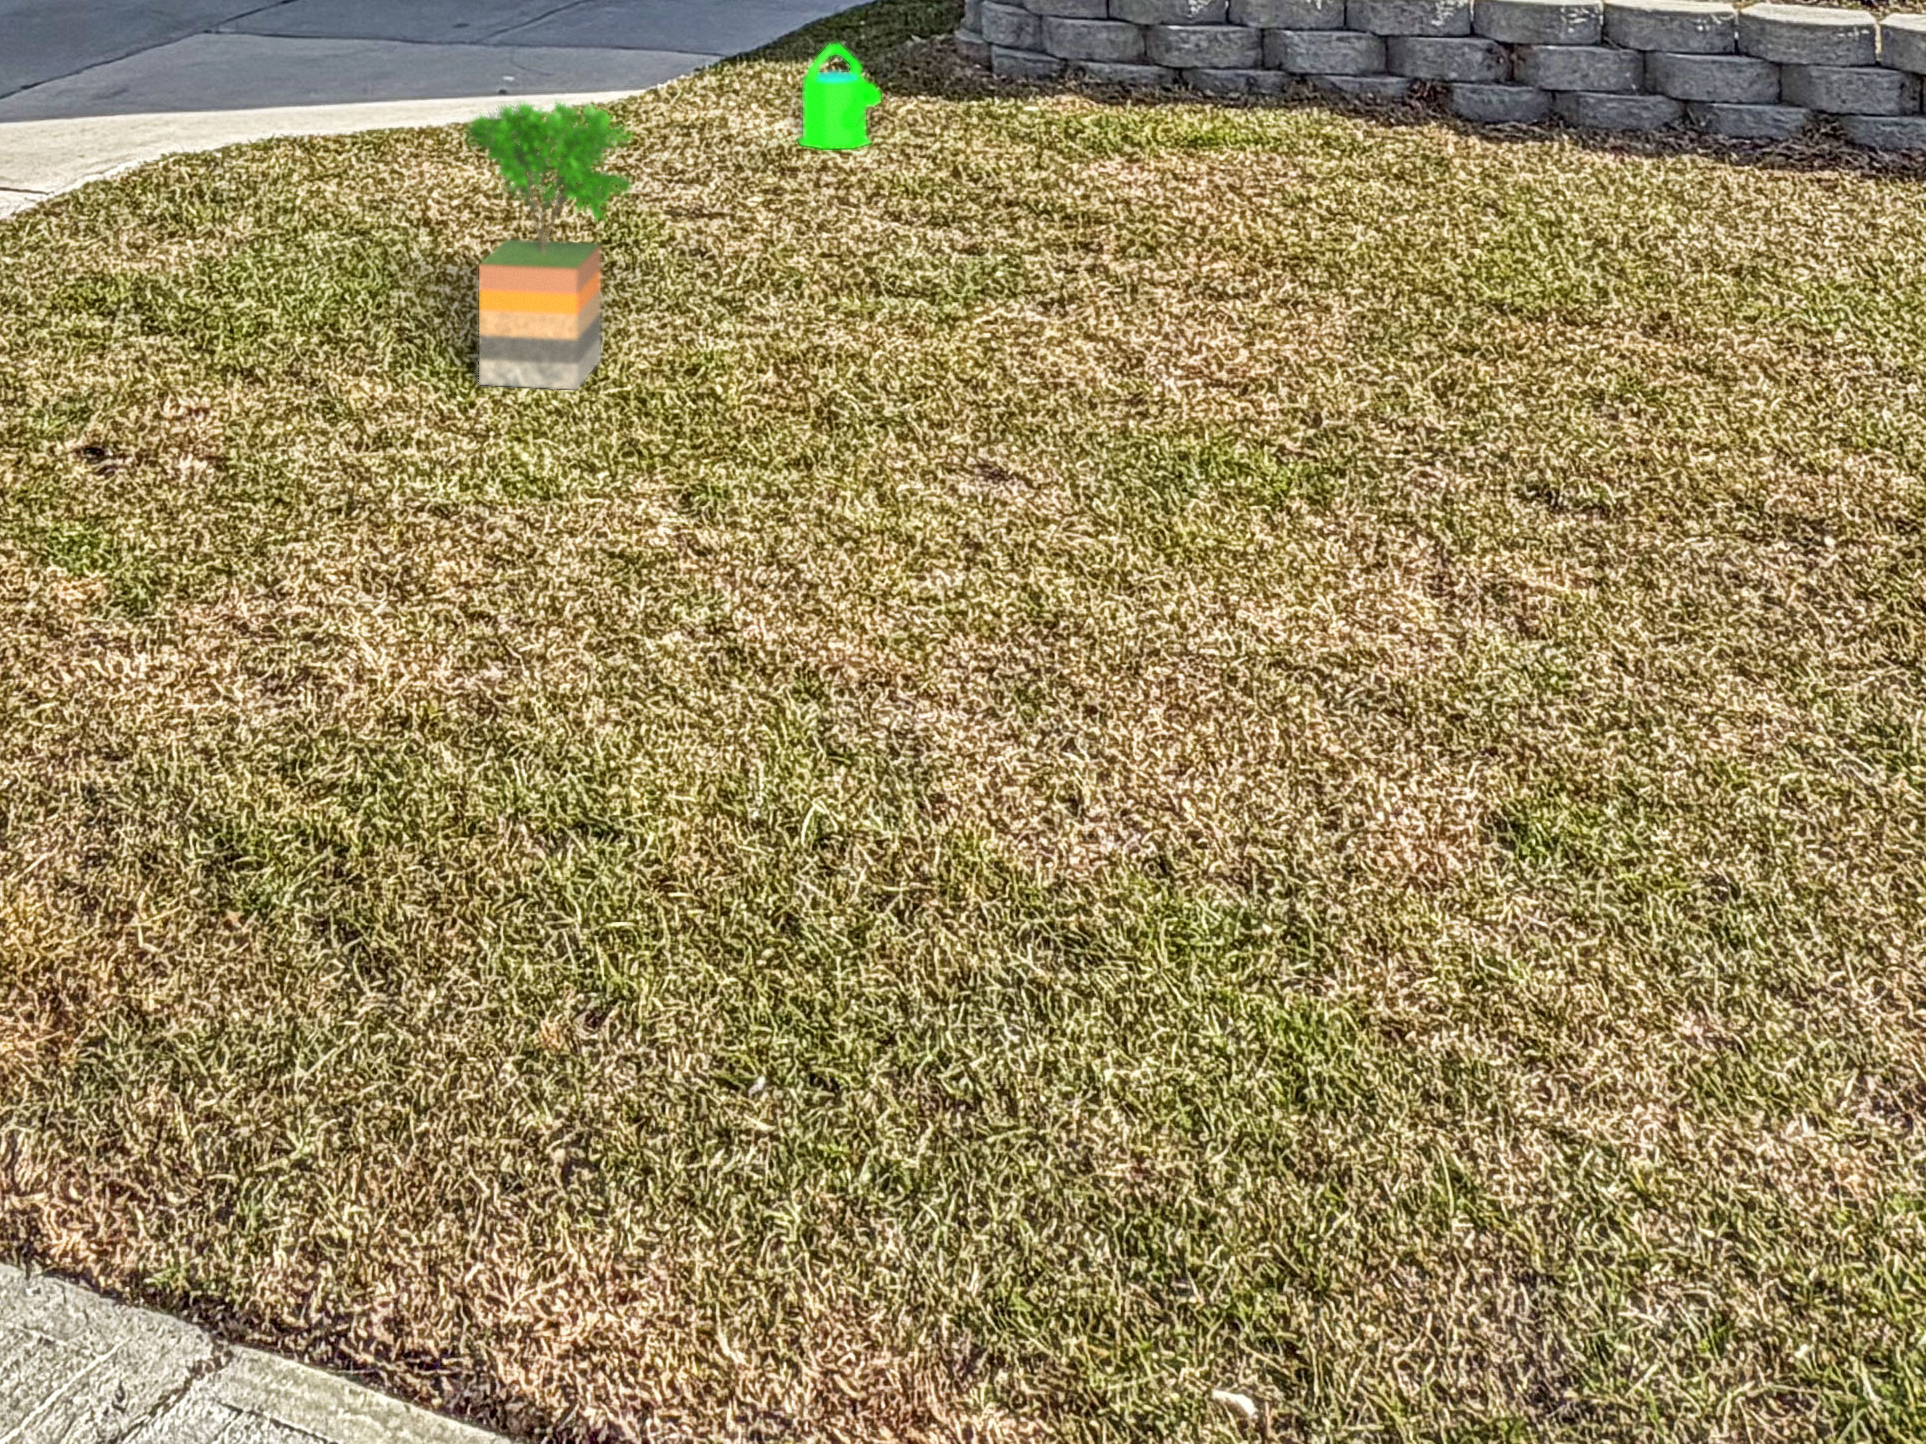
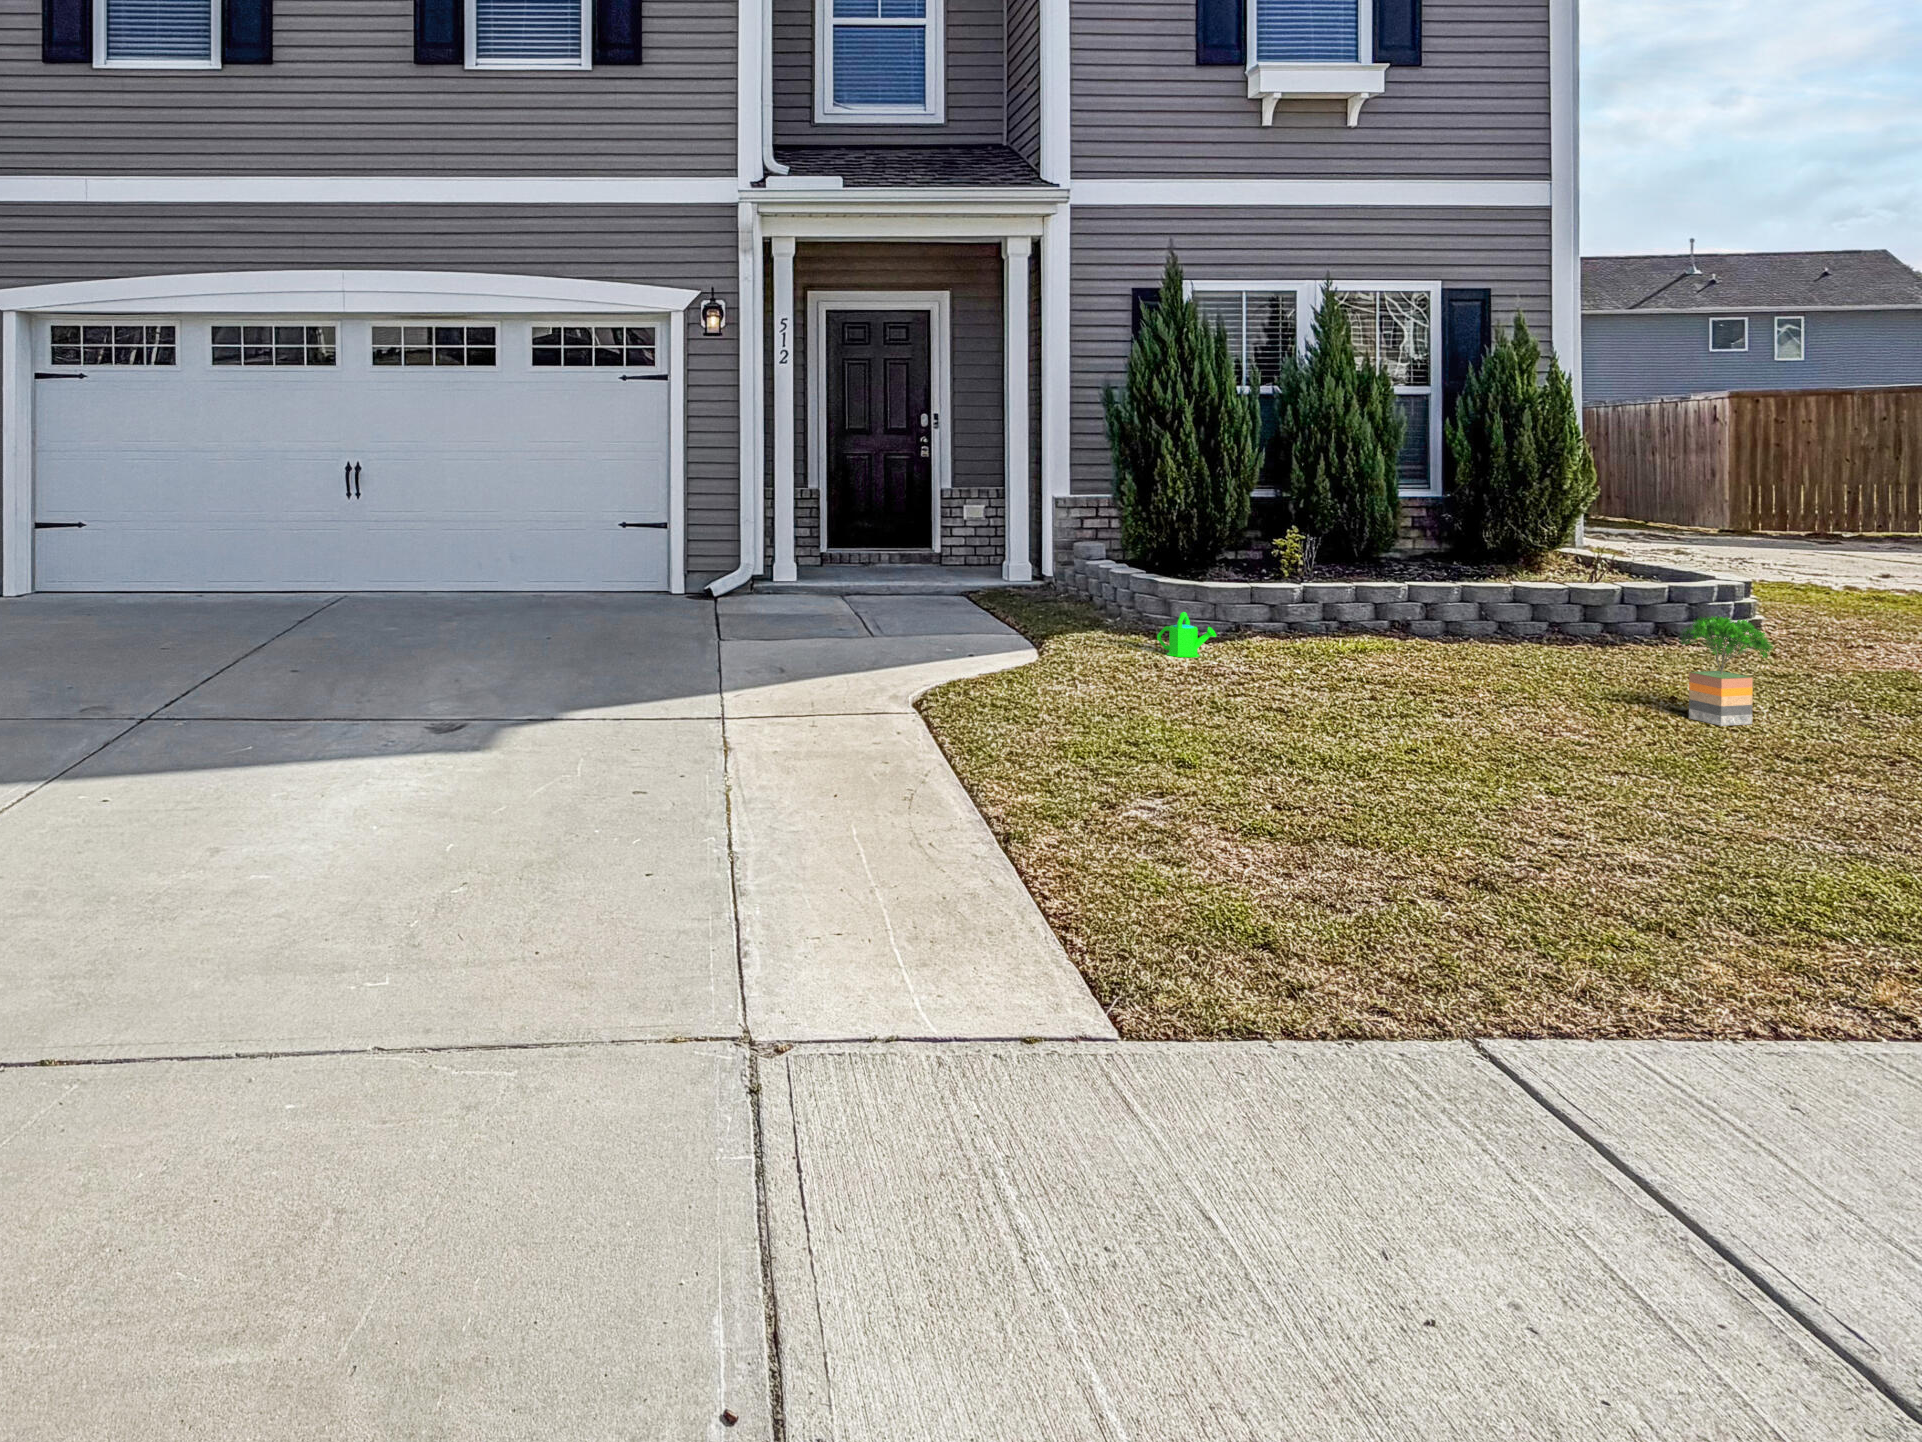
potted tree: present [462,100,631,389] -> present [1680,616,1773,726]

